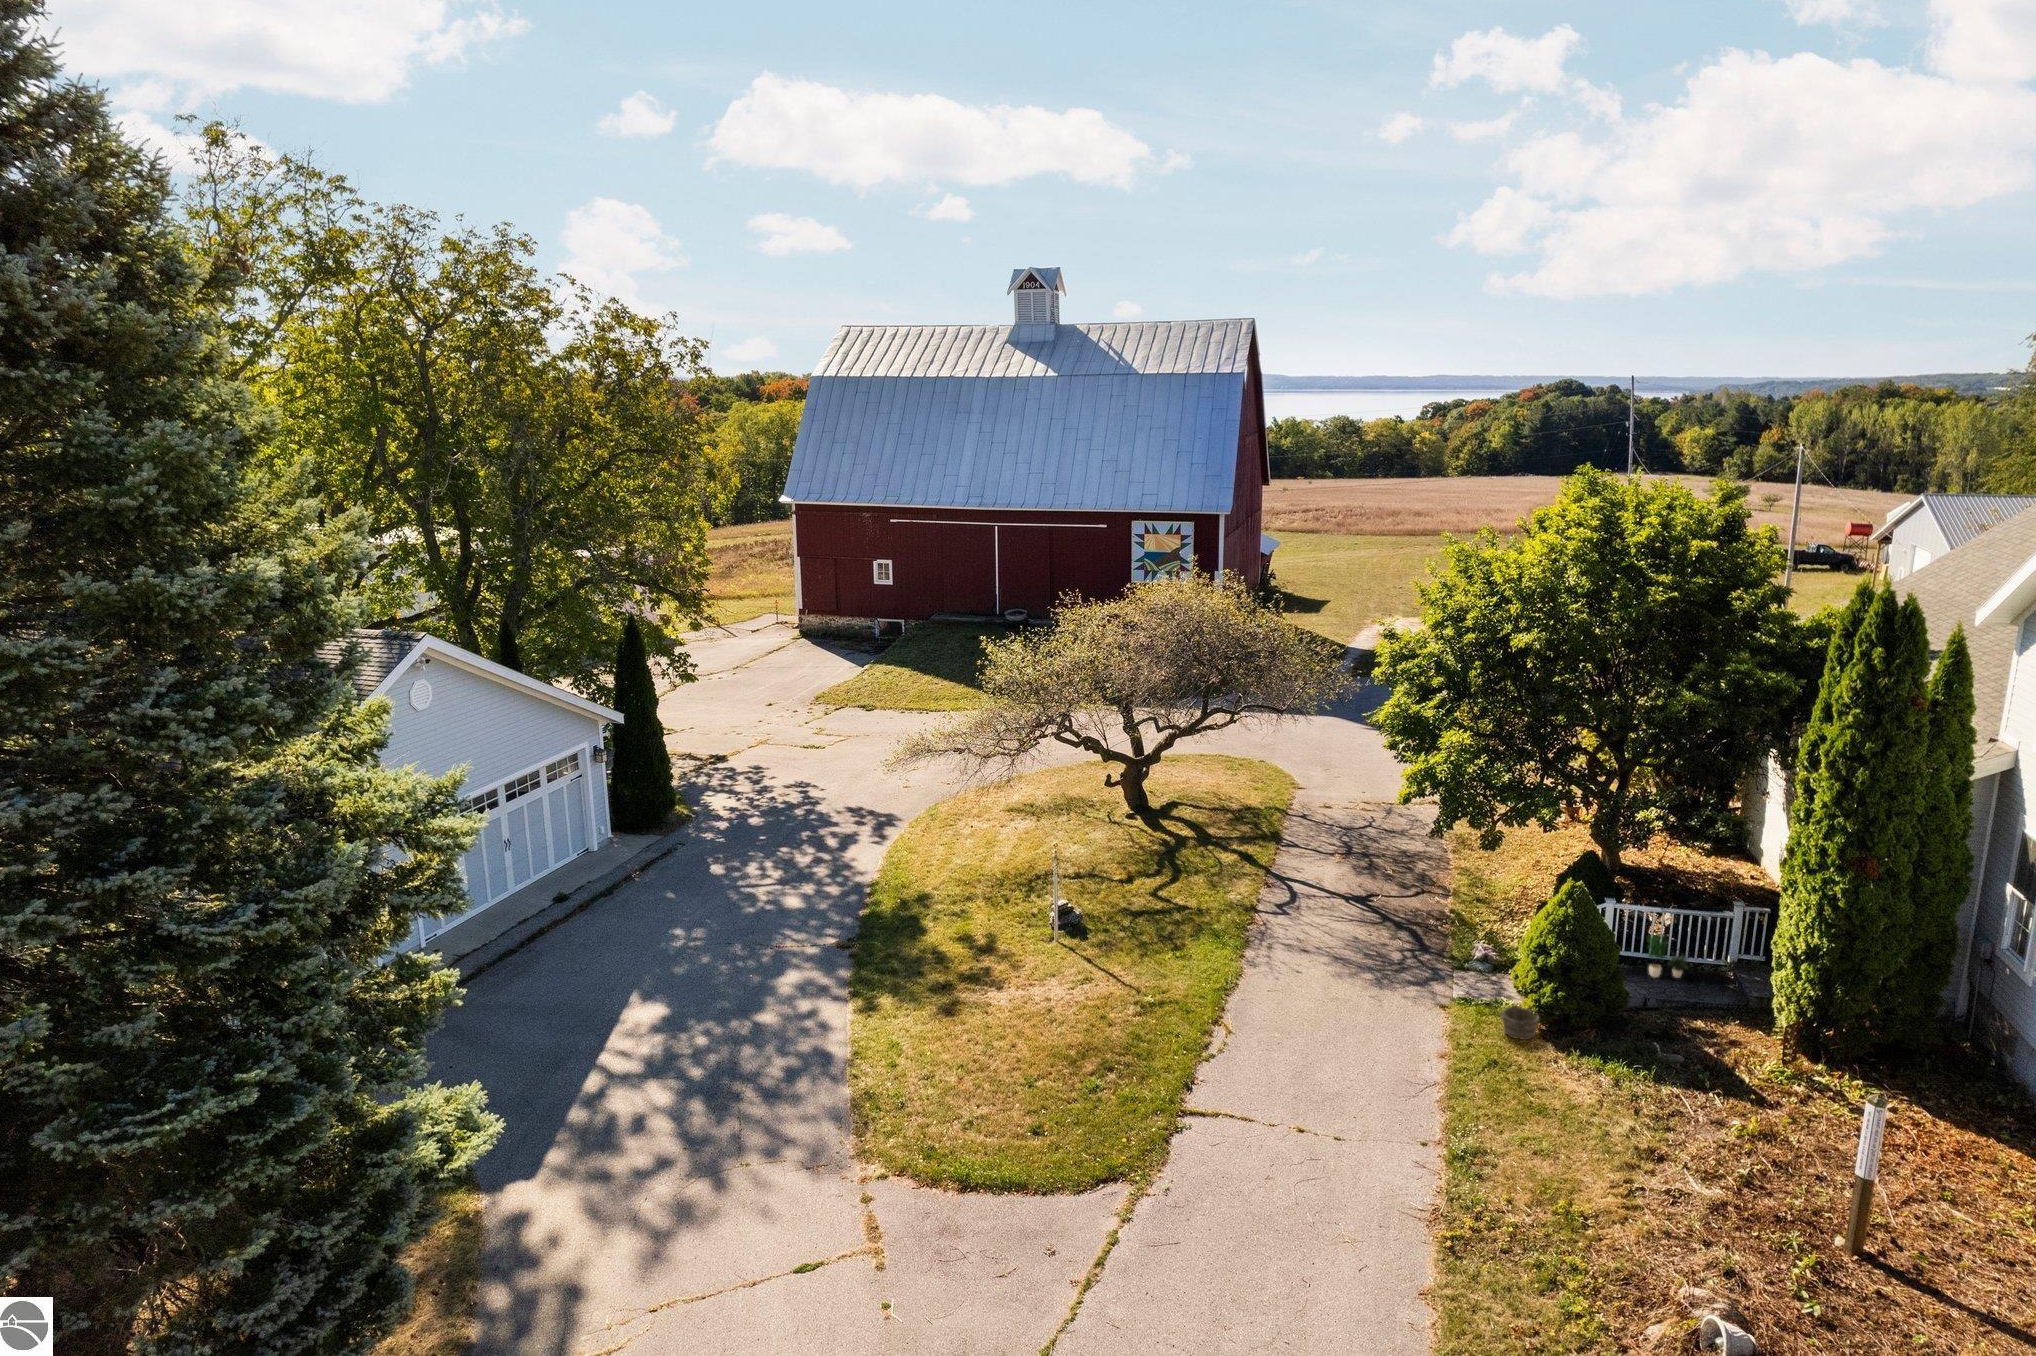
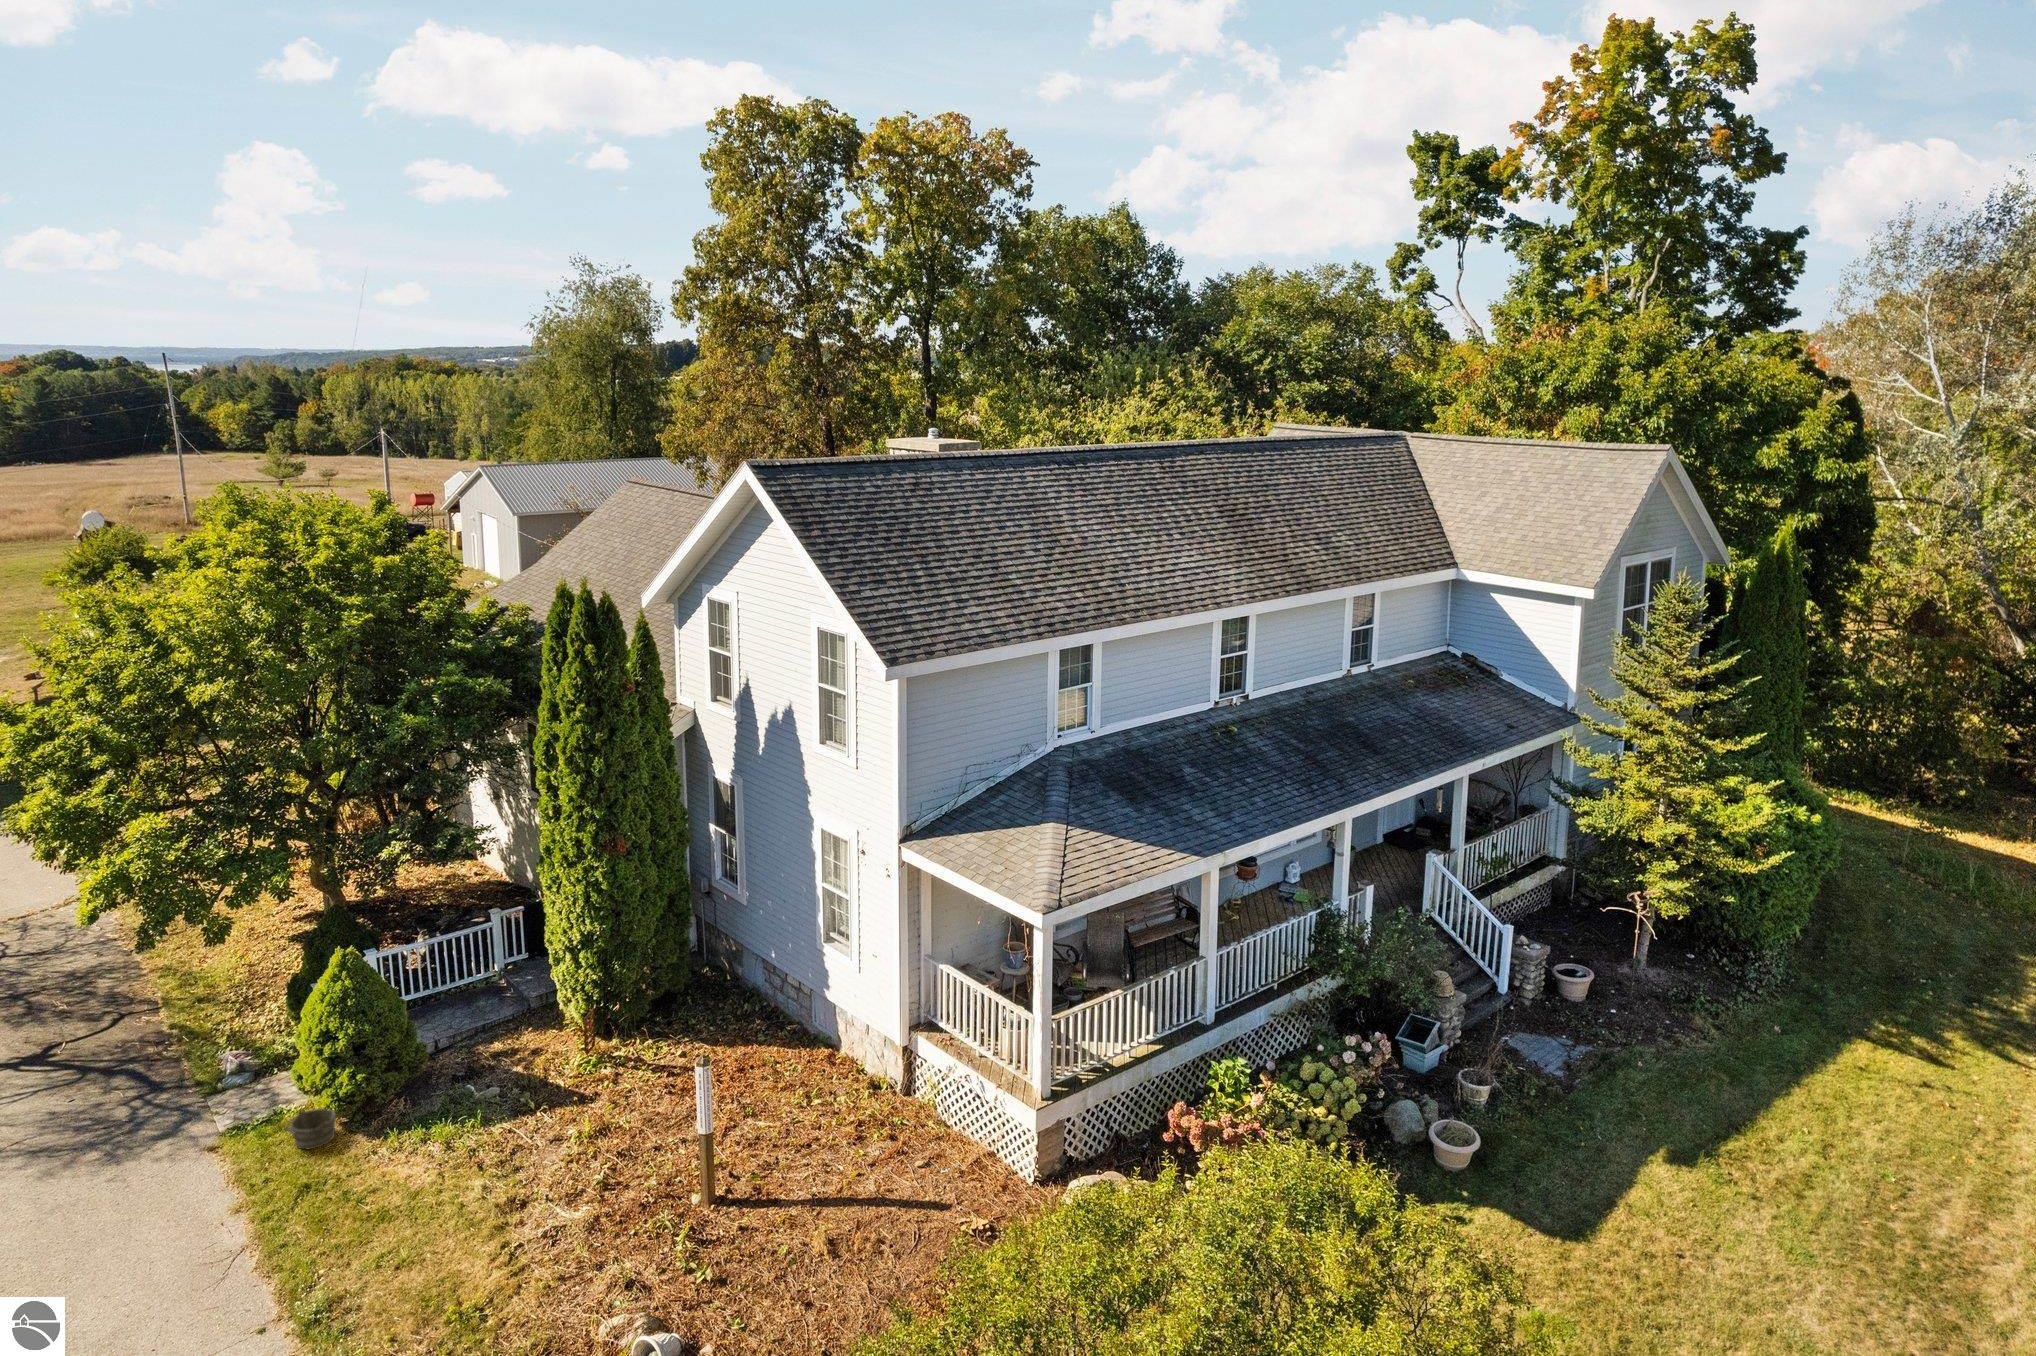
potted plant: present [1648,934,1688,978] -> none [415,966,464,1013]

